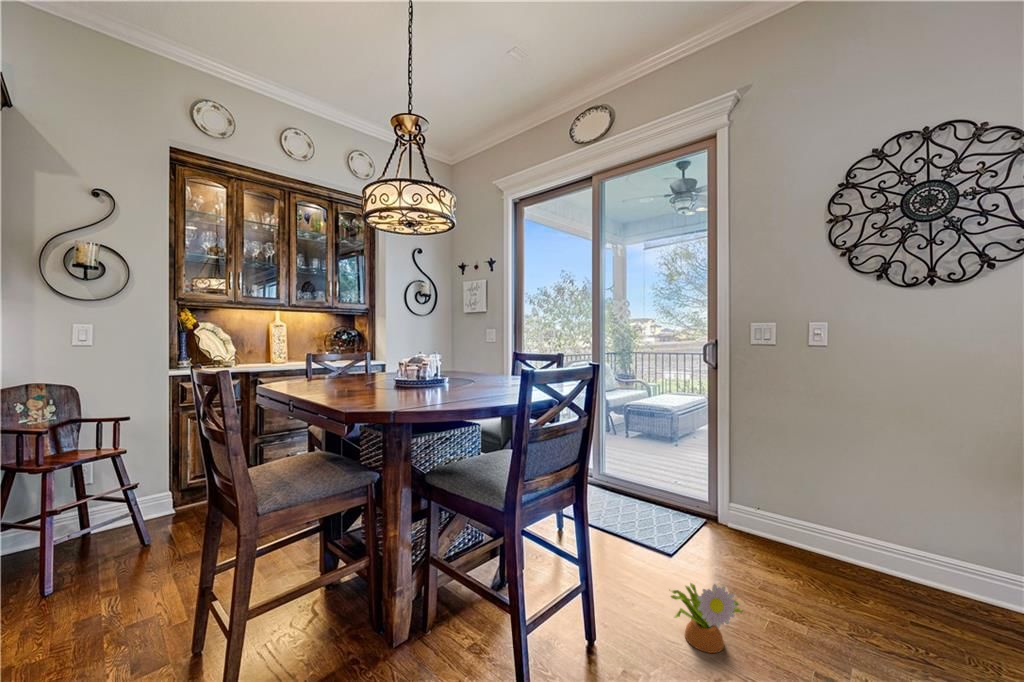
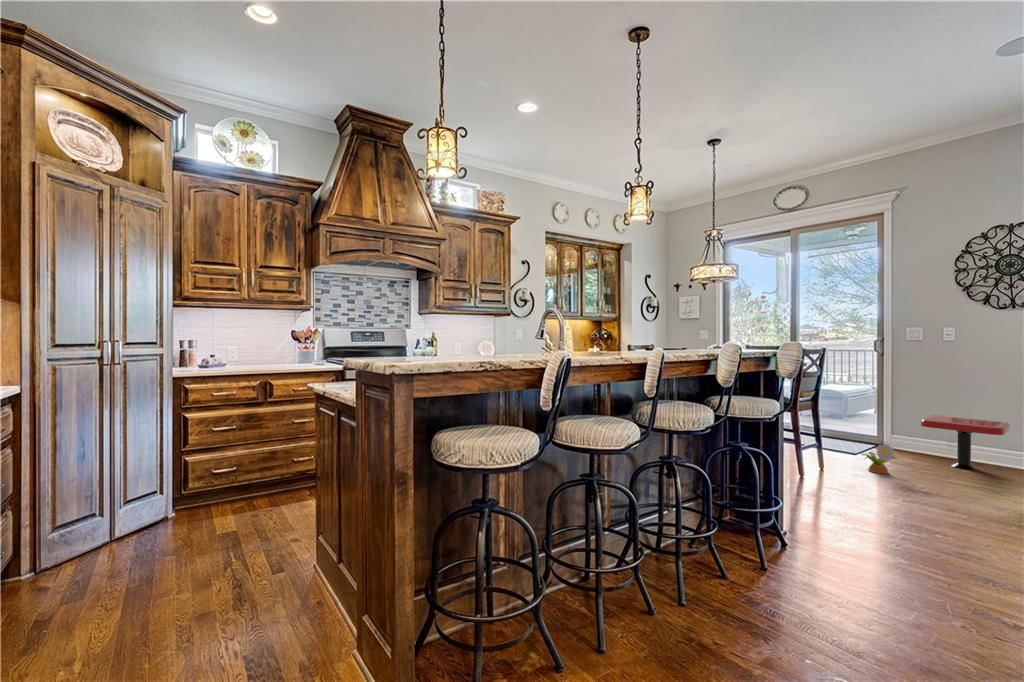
pedestal table: none [781,479,943,603] -> present [921,415,1010,470]

